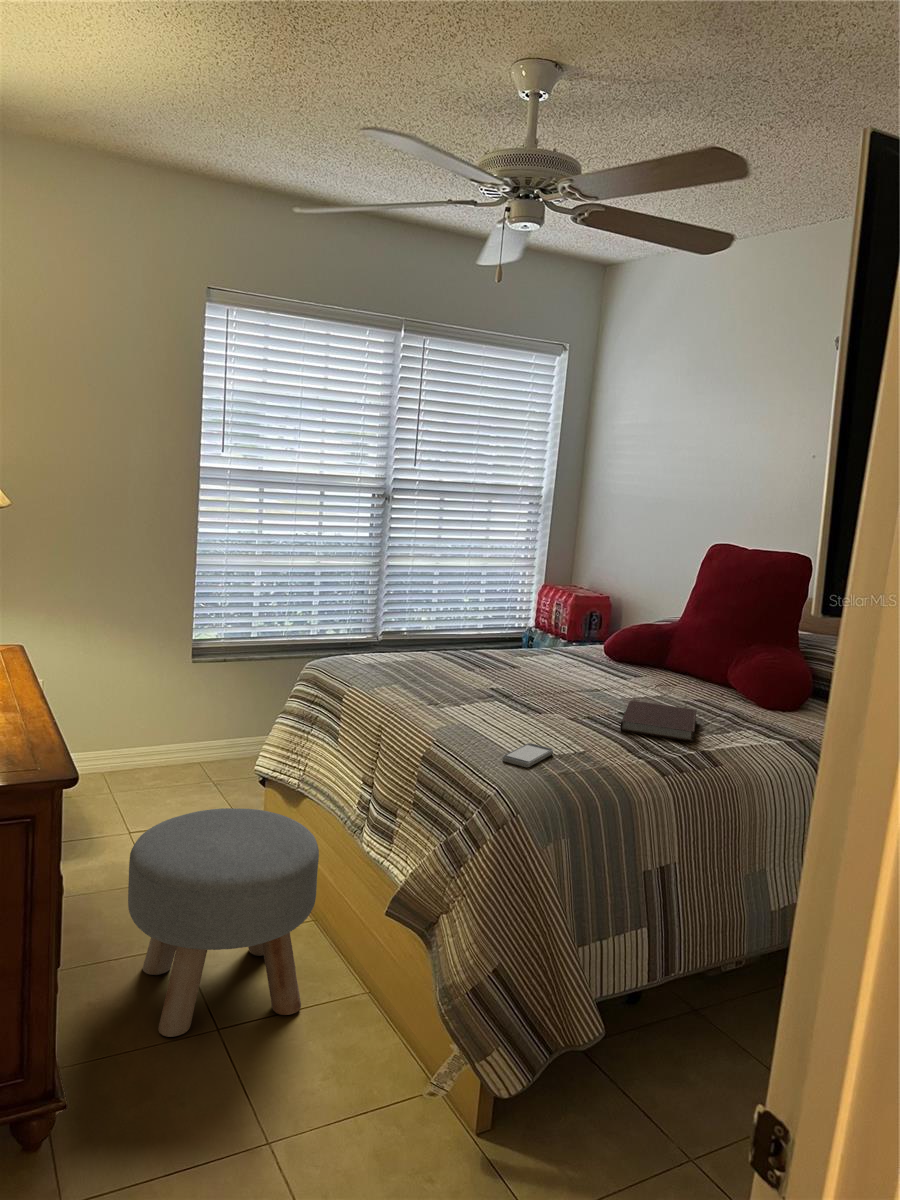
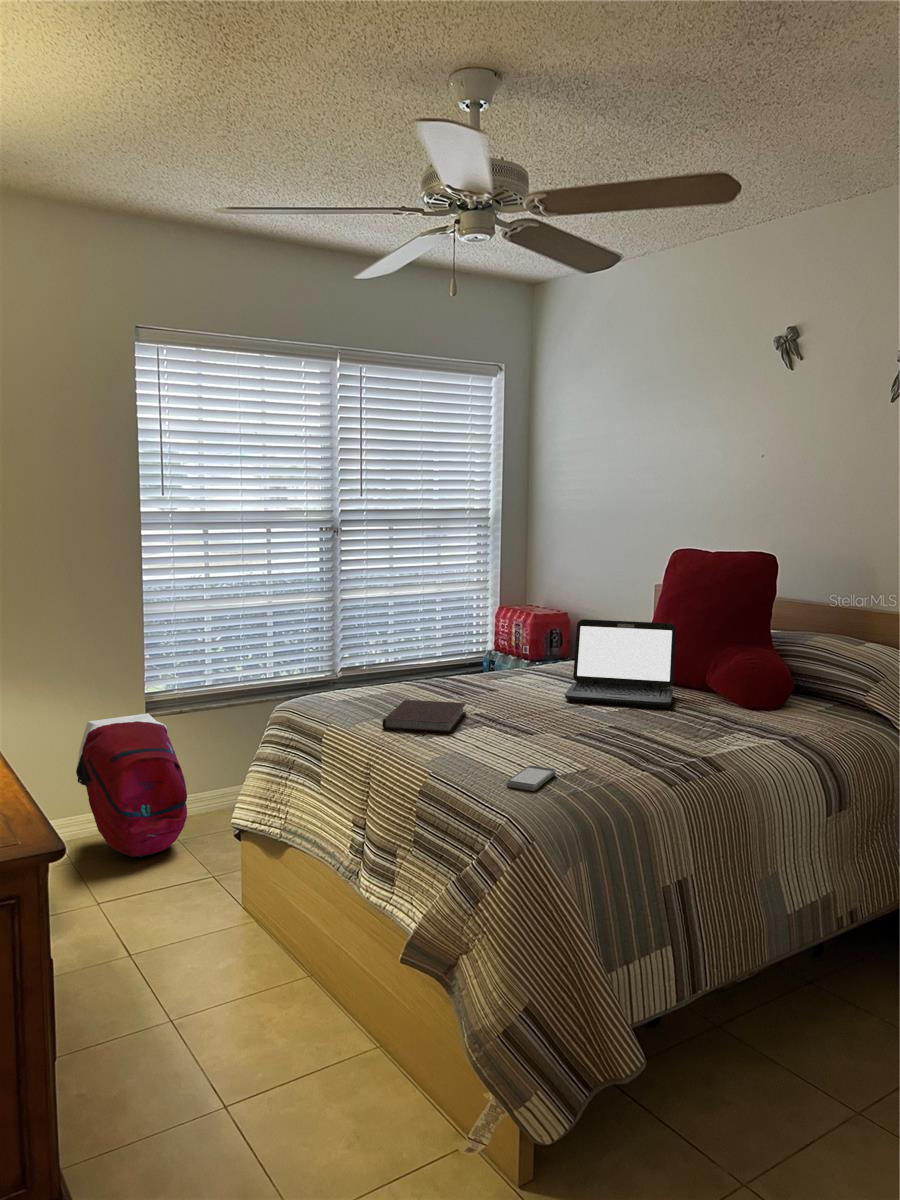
laptop: none [584,606,703,700] -> present [565,619,676,708]
backpack: none [123,659,223,794] -> present [76,713,187,857]
notebook: present [620,701,697,742] -> present [383,700,466,733]
ottoman: present [128,808,319,1037] -> none [112,865,316,1124]

